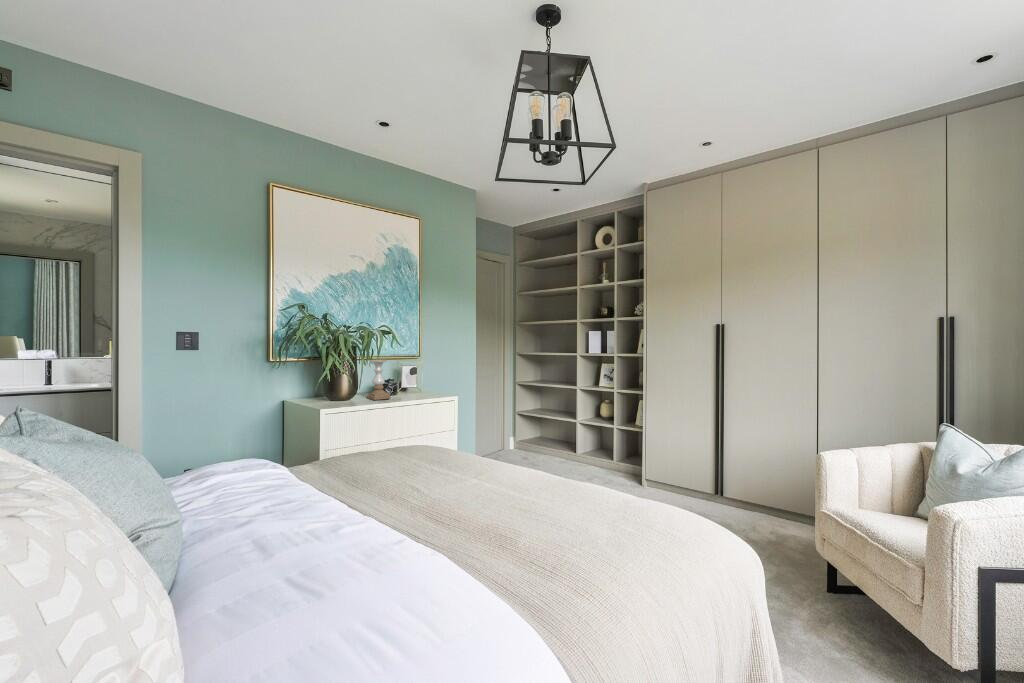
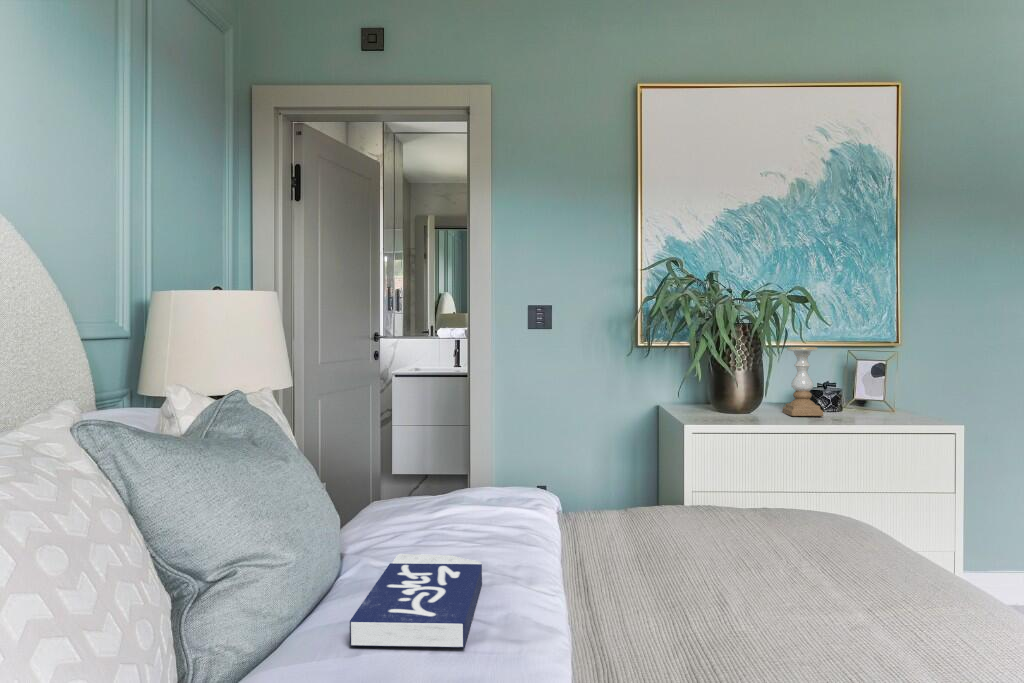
book: none [215,514,327,588] -> present [350,554,482,648]

